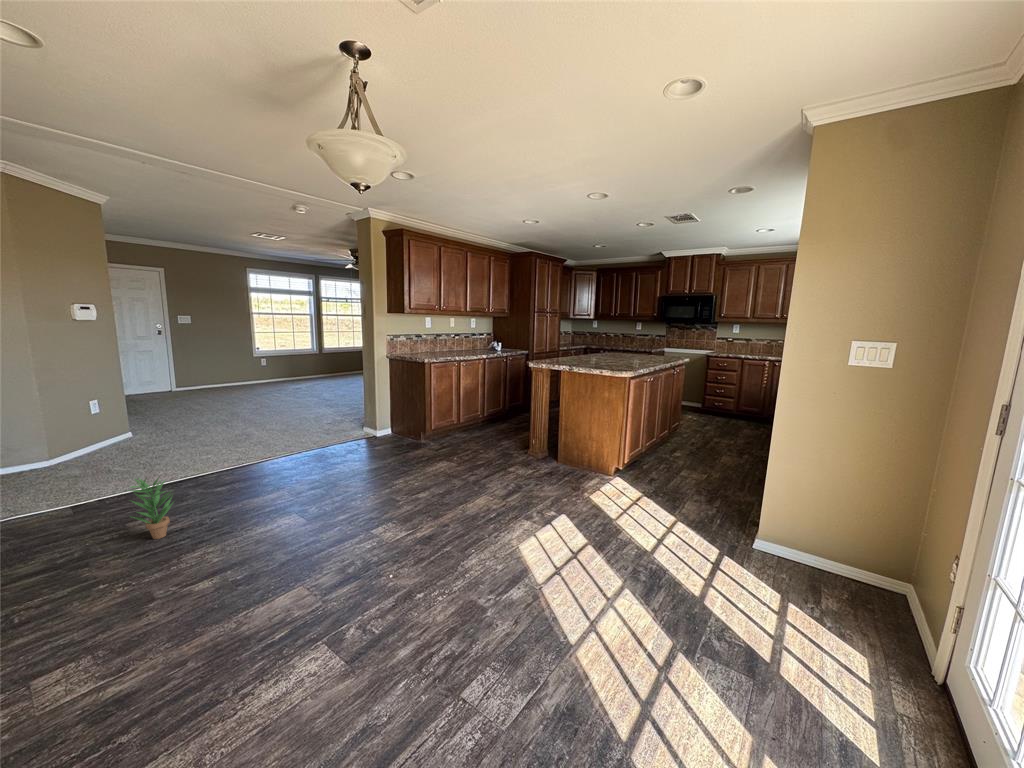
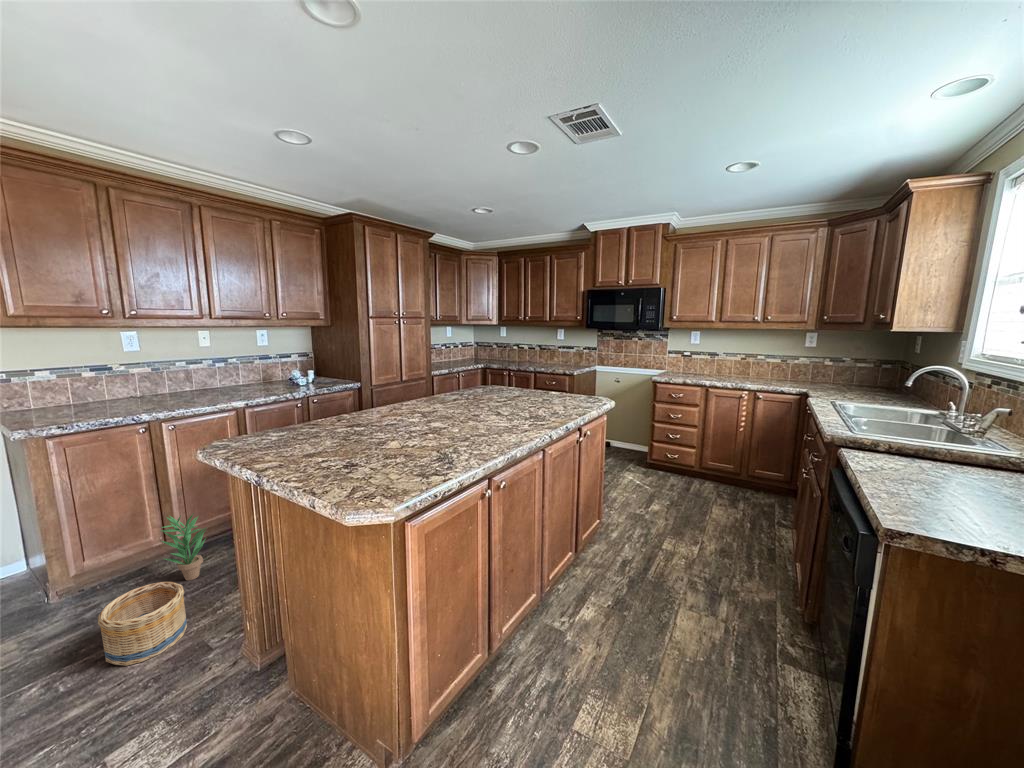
basket: none [53,536,140,607] -> present [98,582,187,666]

